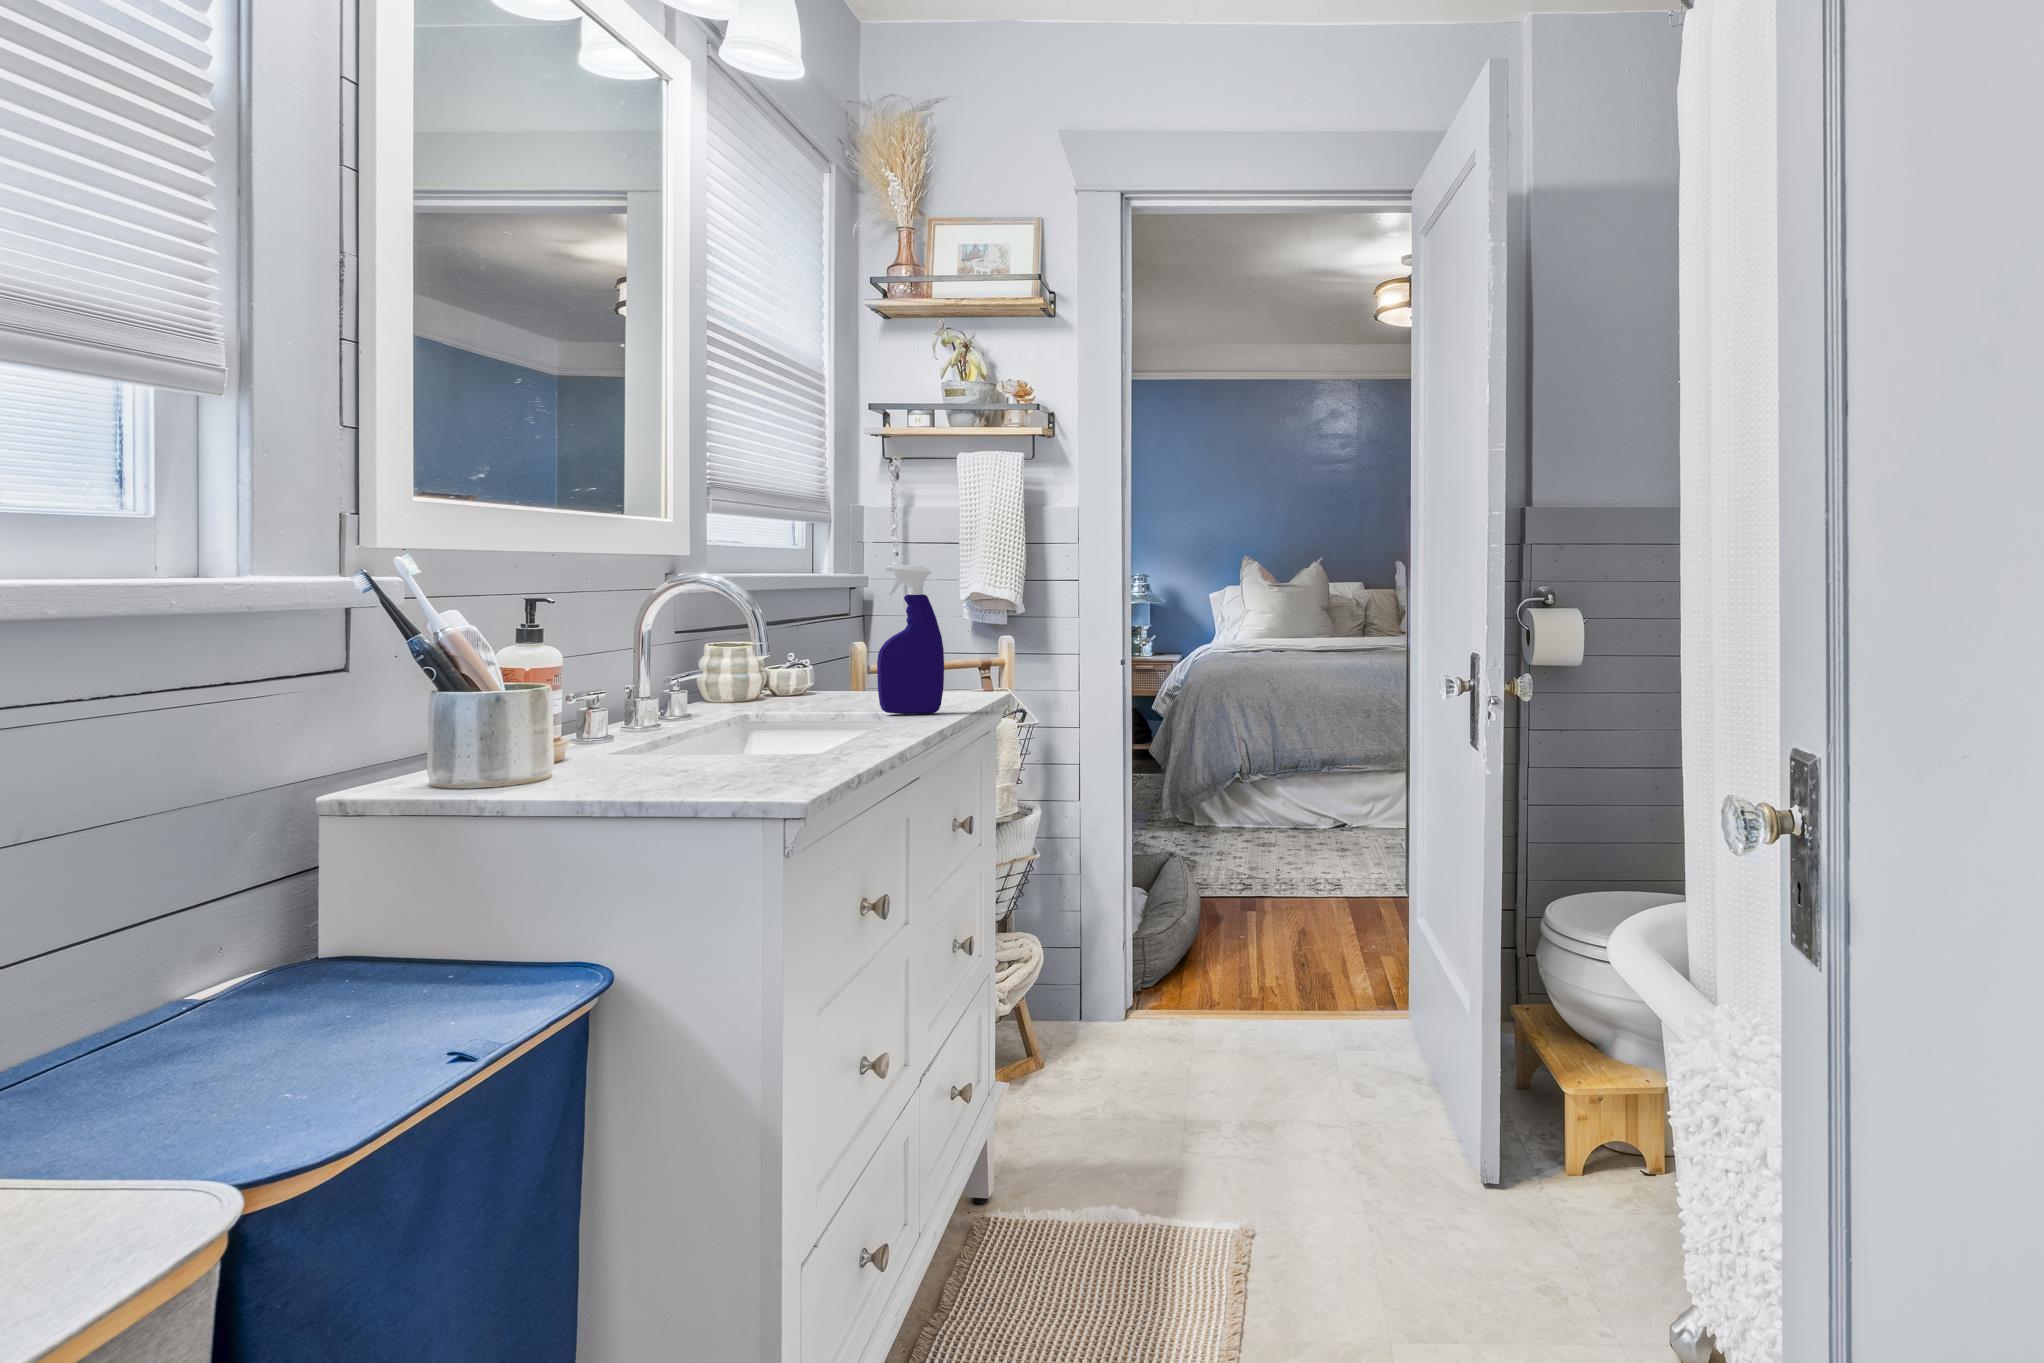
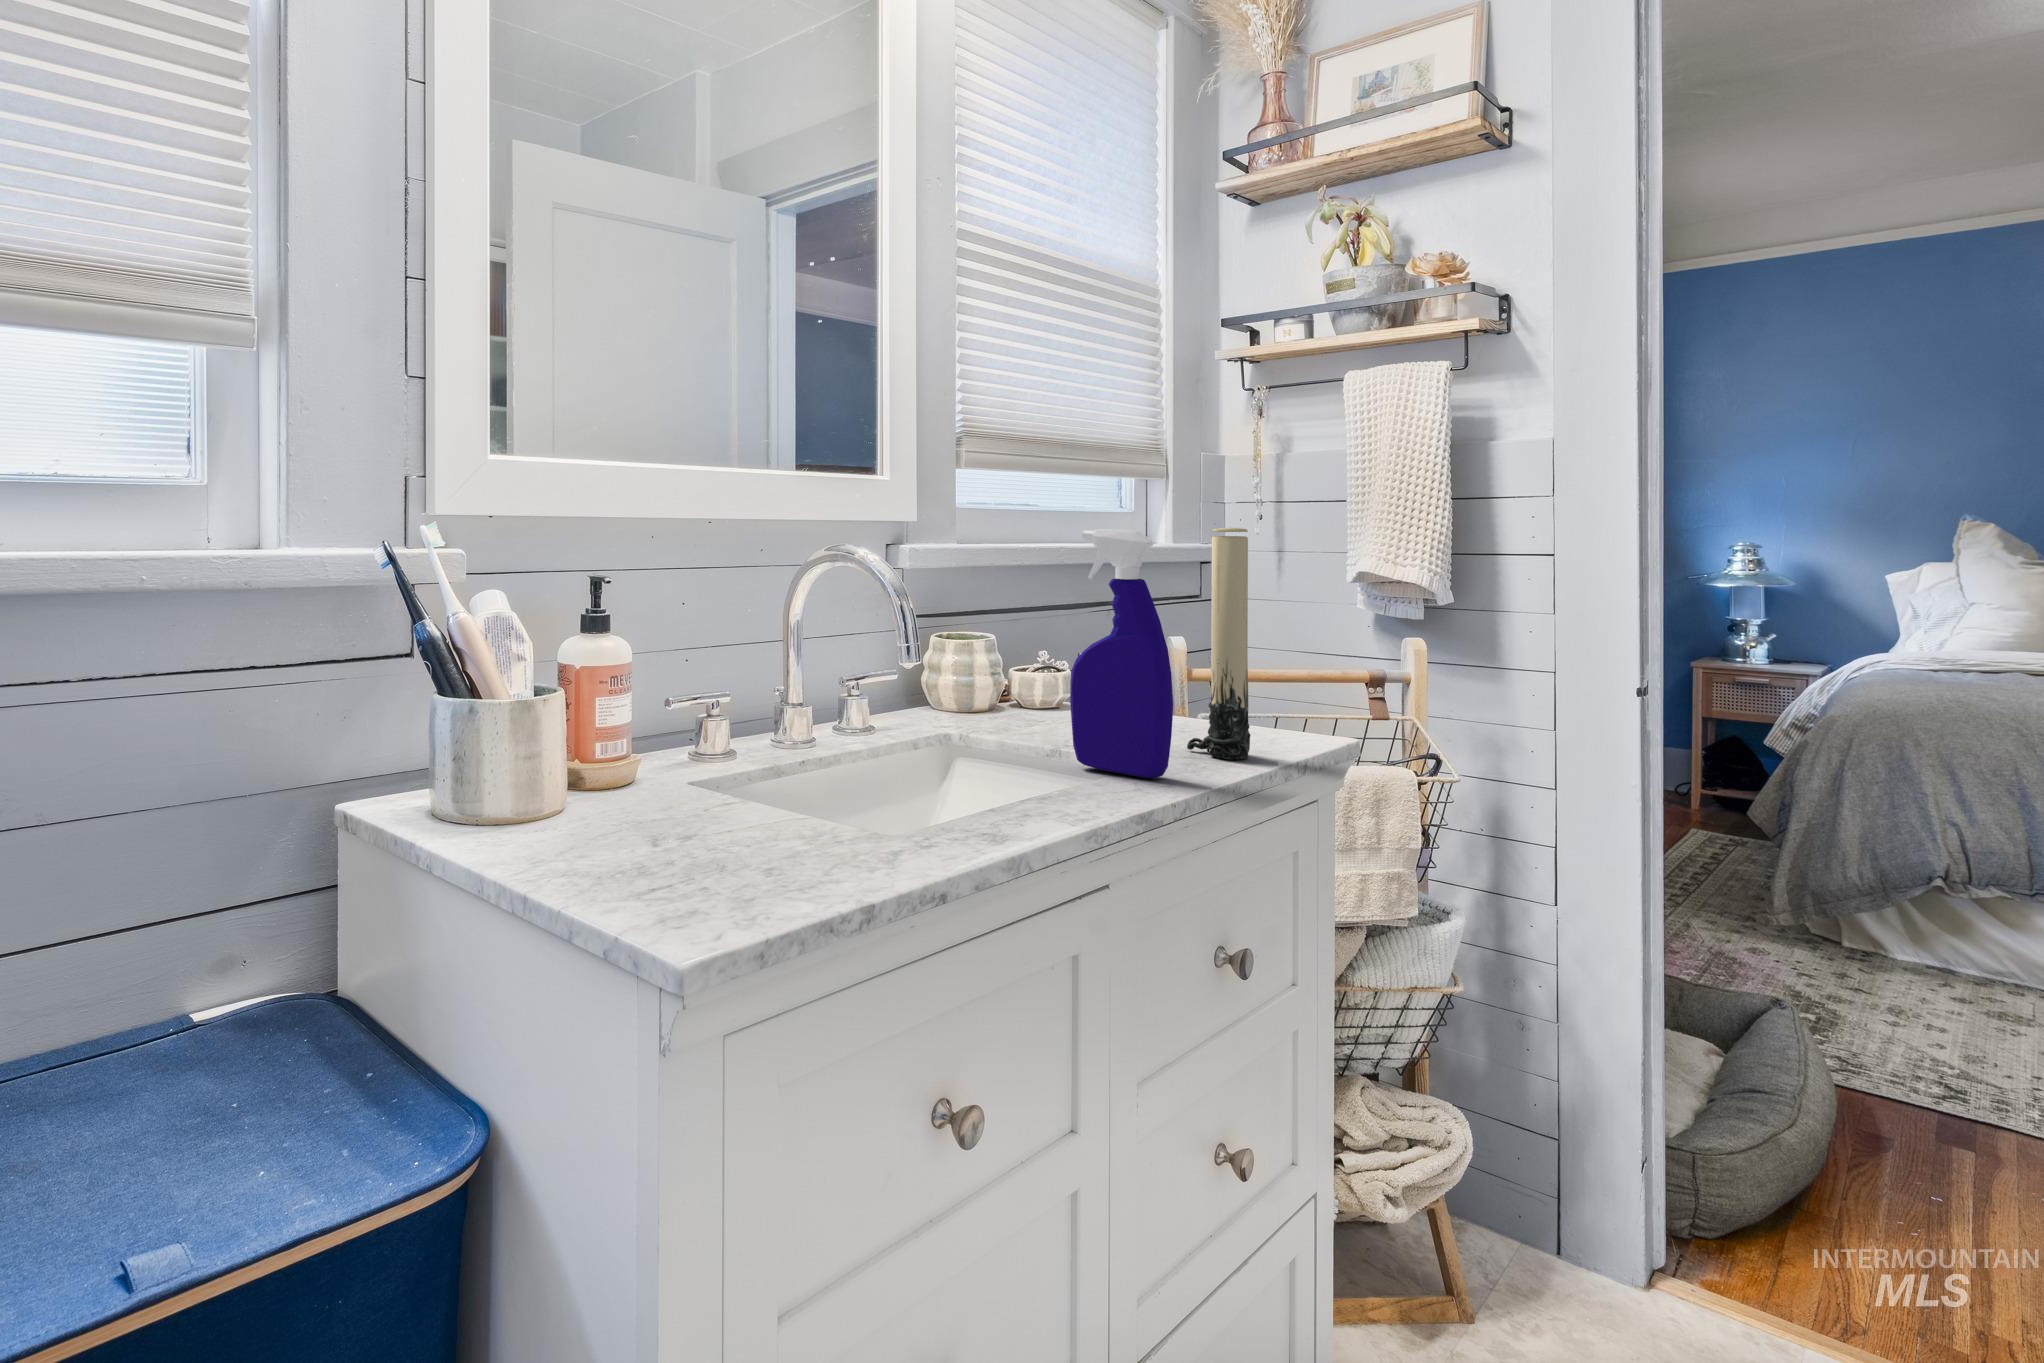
candle: none [928,563,967,704] -> present [1187,527,1250,759]

